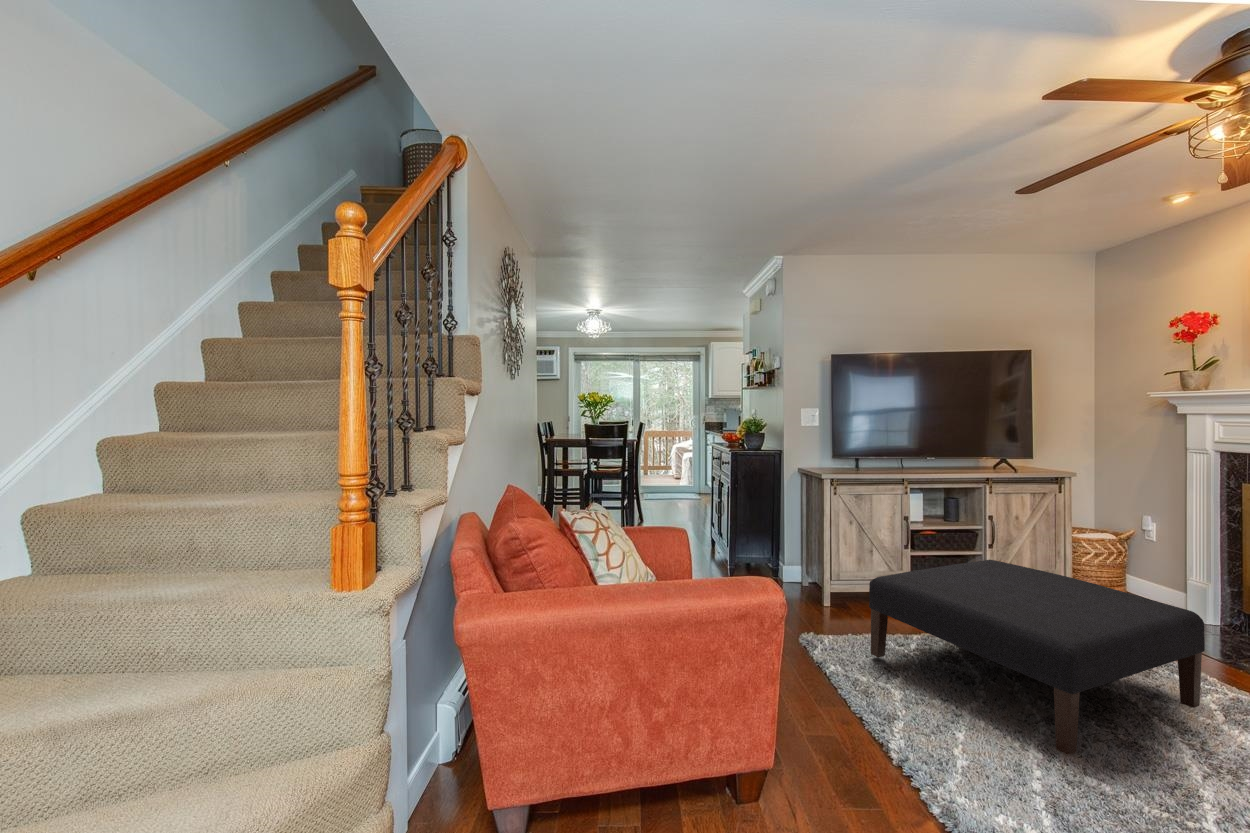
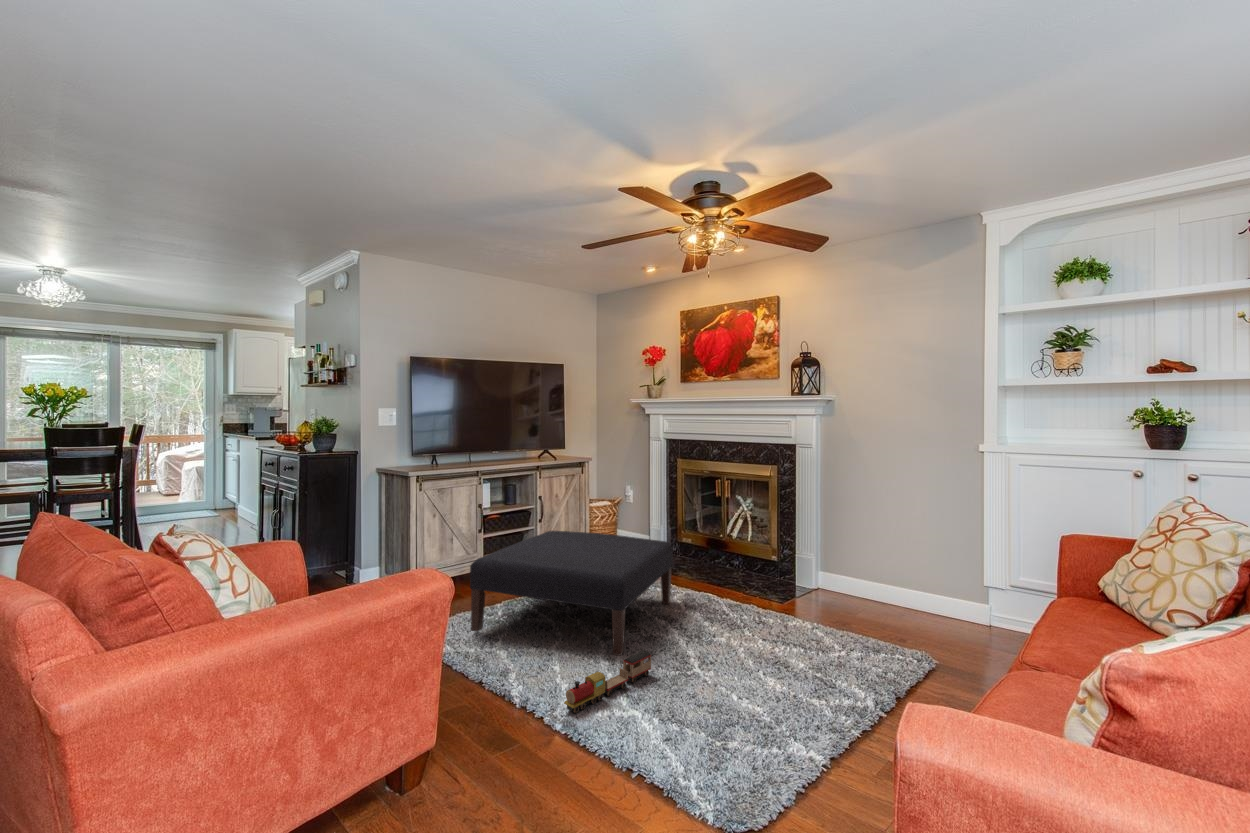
toy train: none [948,764,1114,806] -> present [564,650,651,713]

